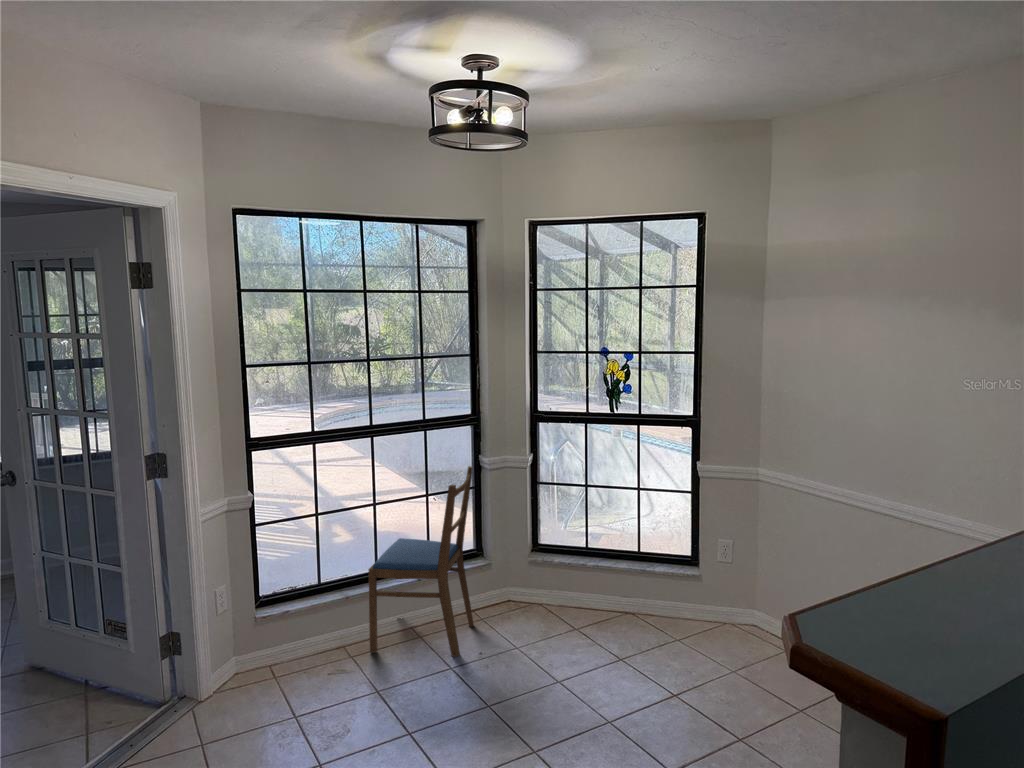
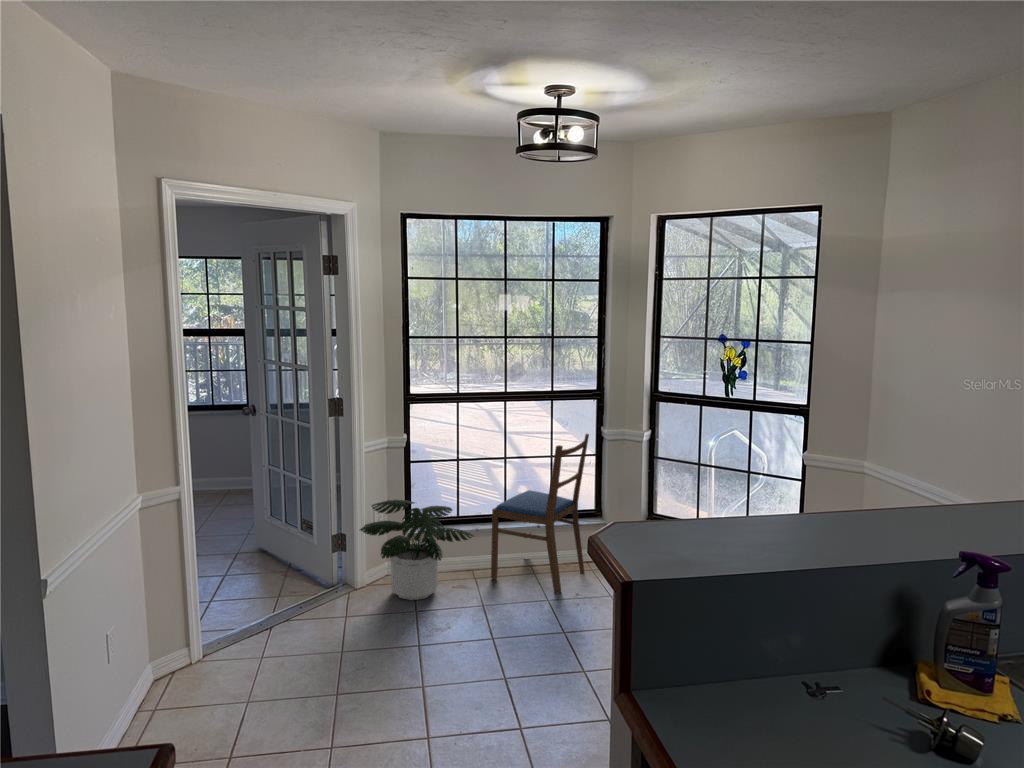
potted plant: none [201,574,357,703] -> present [360,500,474,600]

